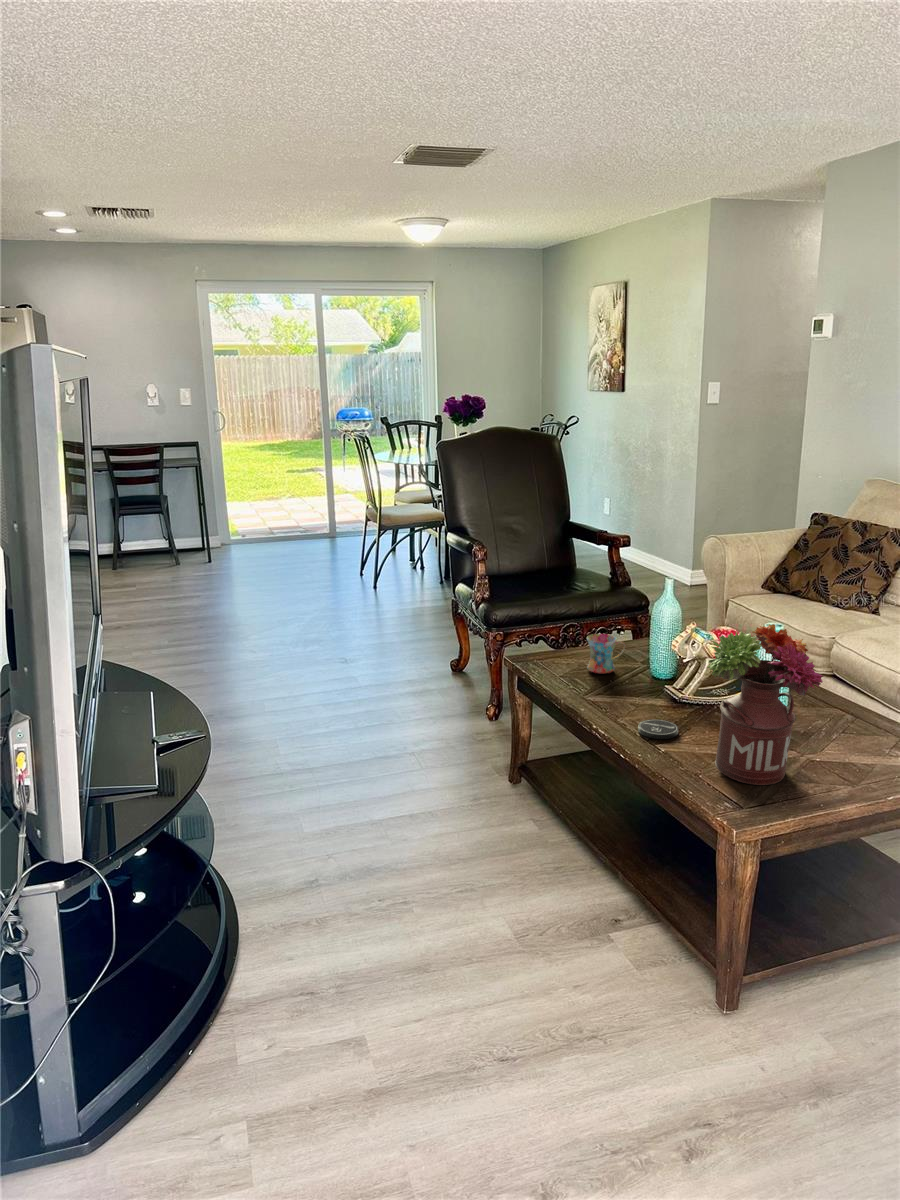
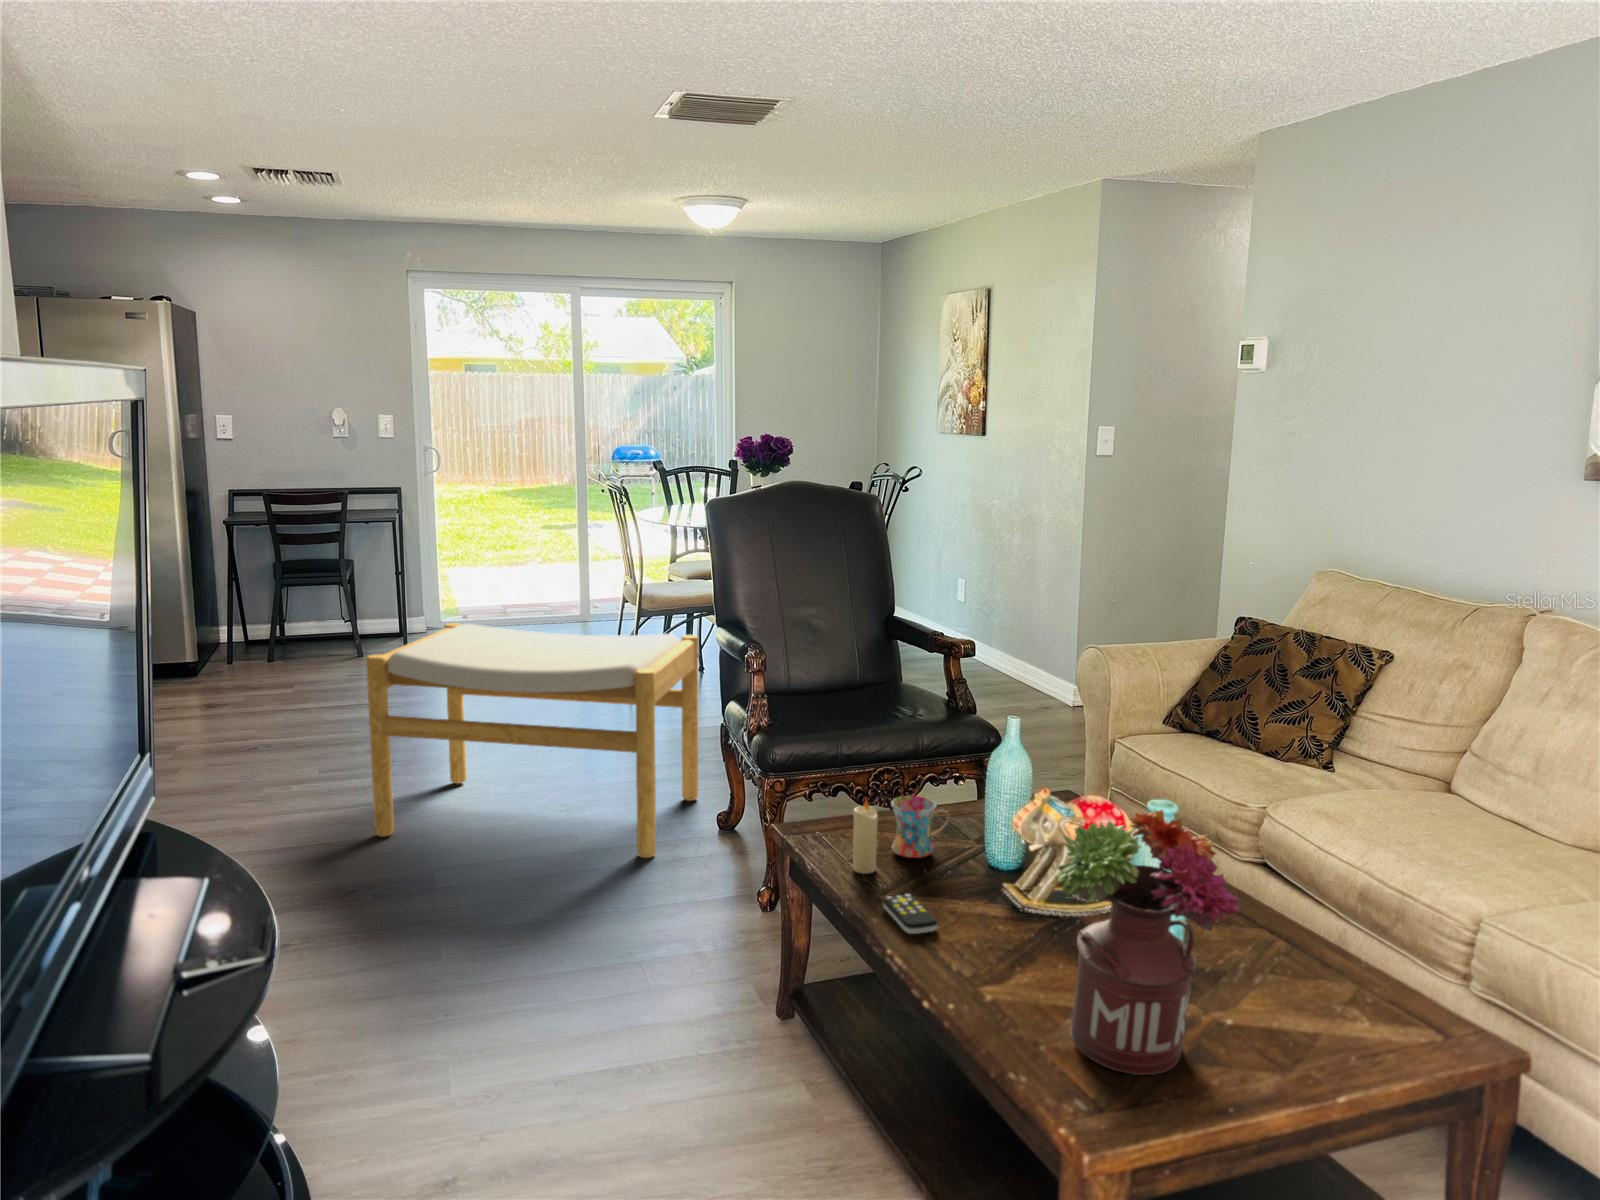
footstool: none [210,535,436,690] -> present [366,623,699,858]
candle: none [564,633,580,683] -> present [853,799,878,874]
remote control: none [587,693,624,716] -> present [883,894,938,934]
coaster: present [638,719,678,739] -> none [955,944,1017,981]

